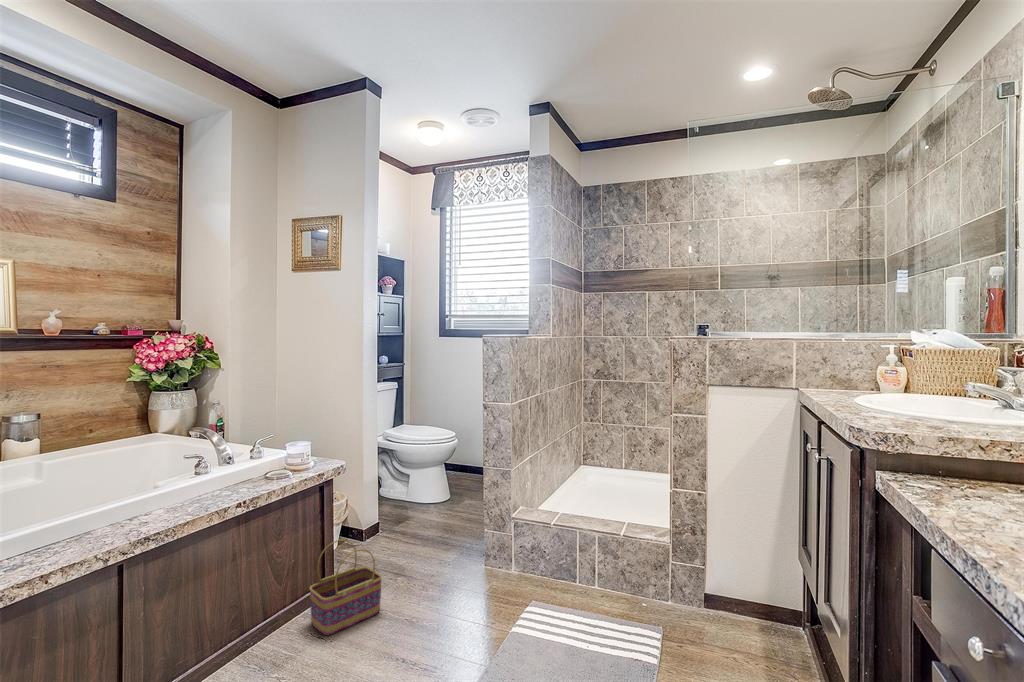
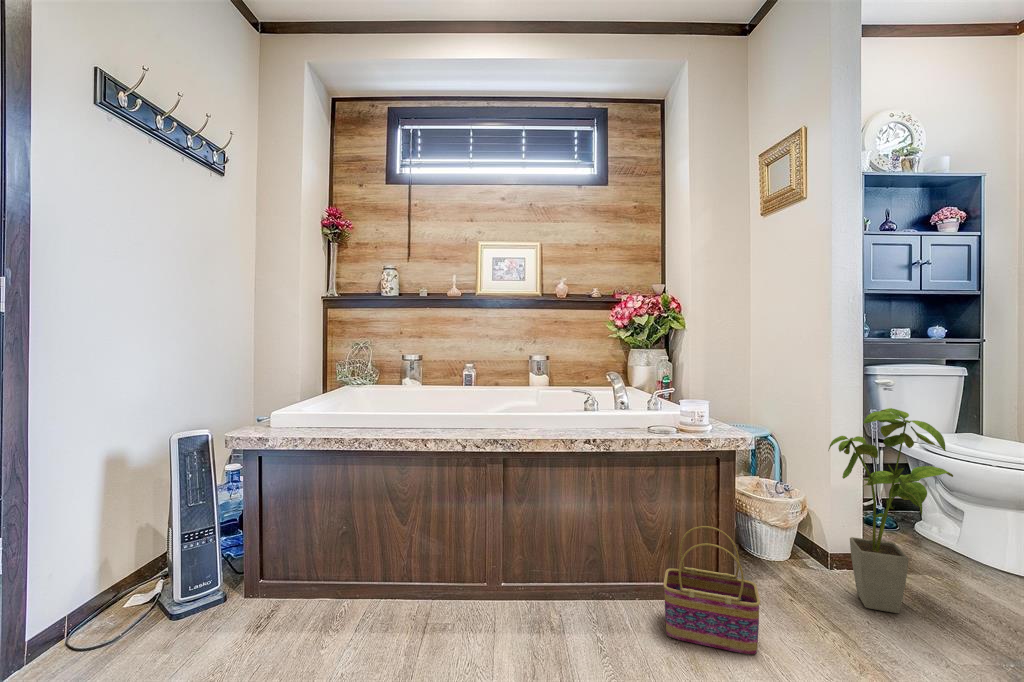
house plant: none [375,427,441,554] -> present [828,408,953,613]

